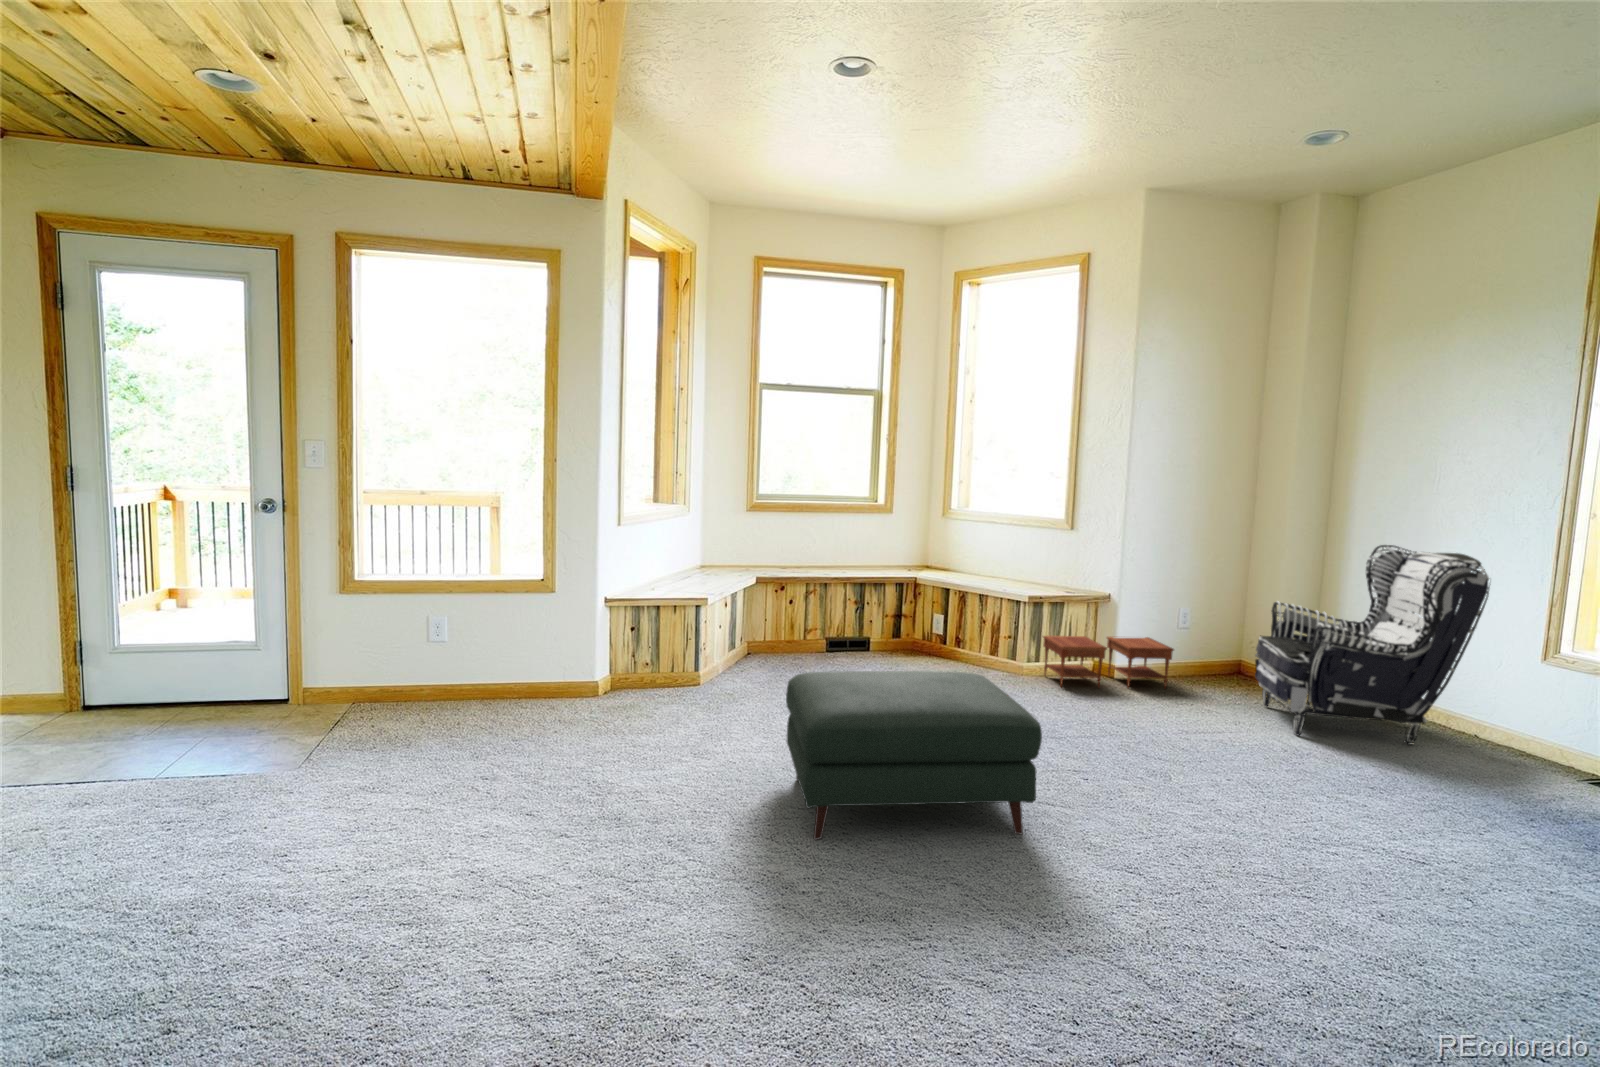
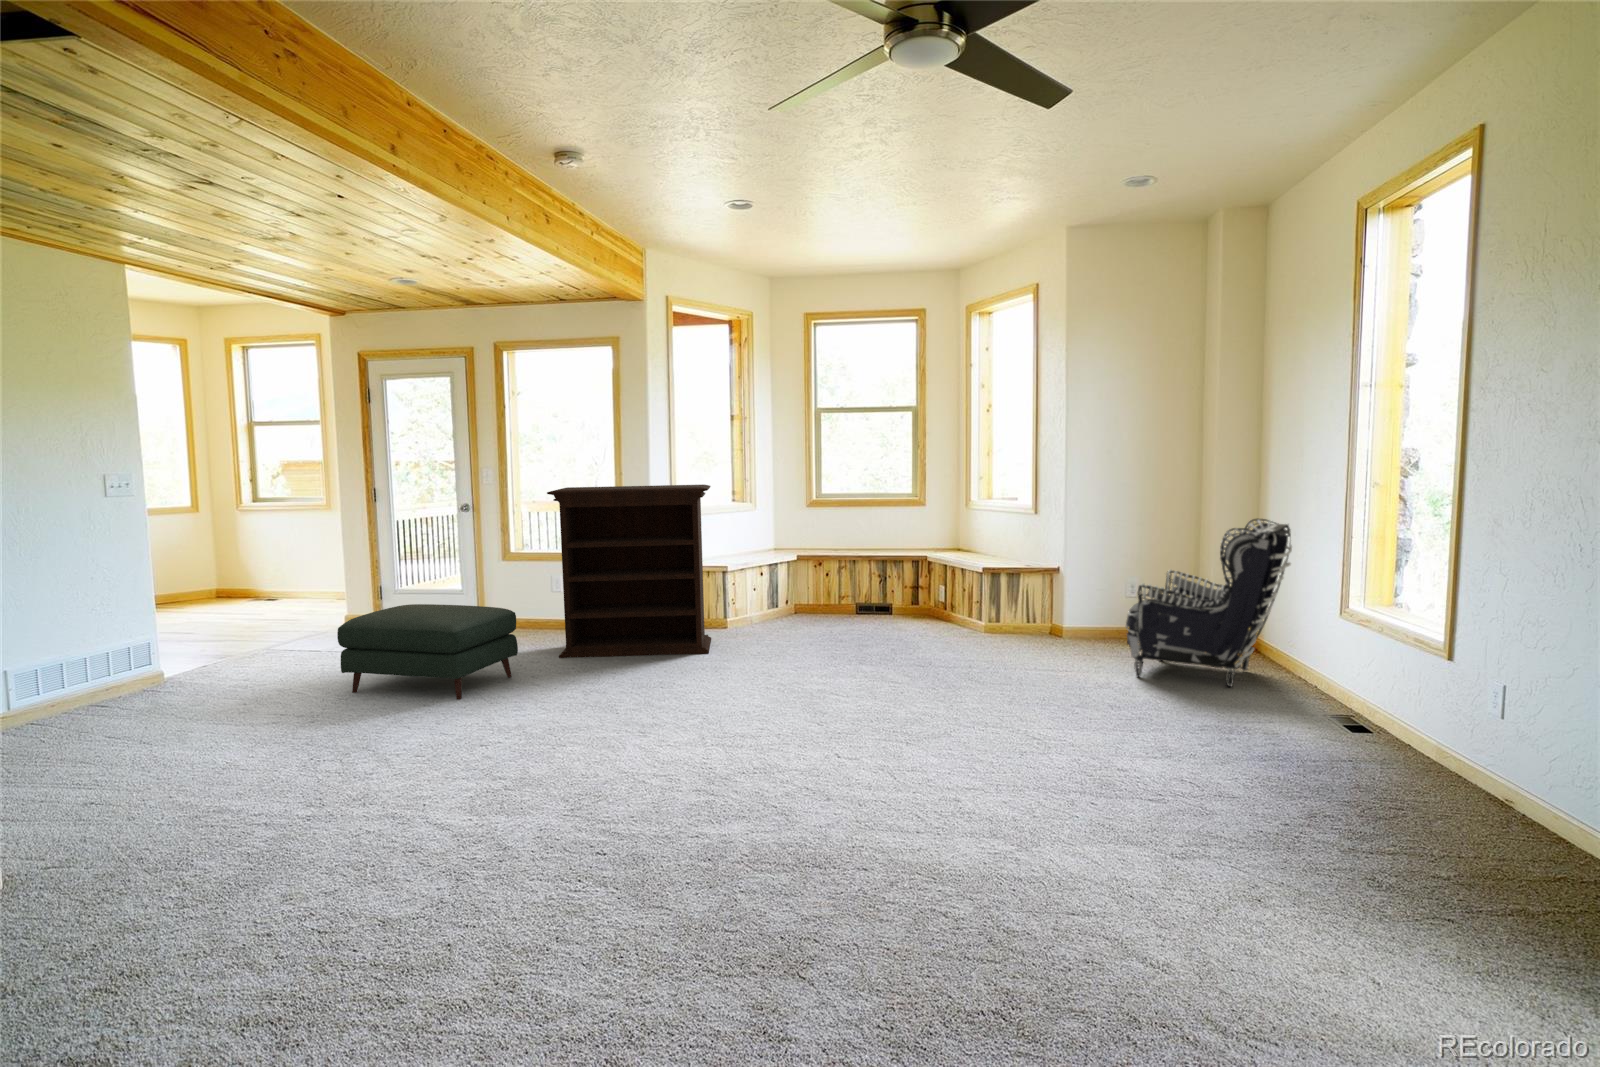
bookshelf: none [482,479,746,764] -> present [547,485,711,658]
side table: present [1043,635,1174,688] -> none [999,601,1100,647]
ottoman: present [786,671,1042,840] -> present [337,604,518,700]

